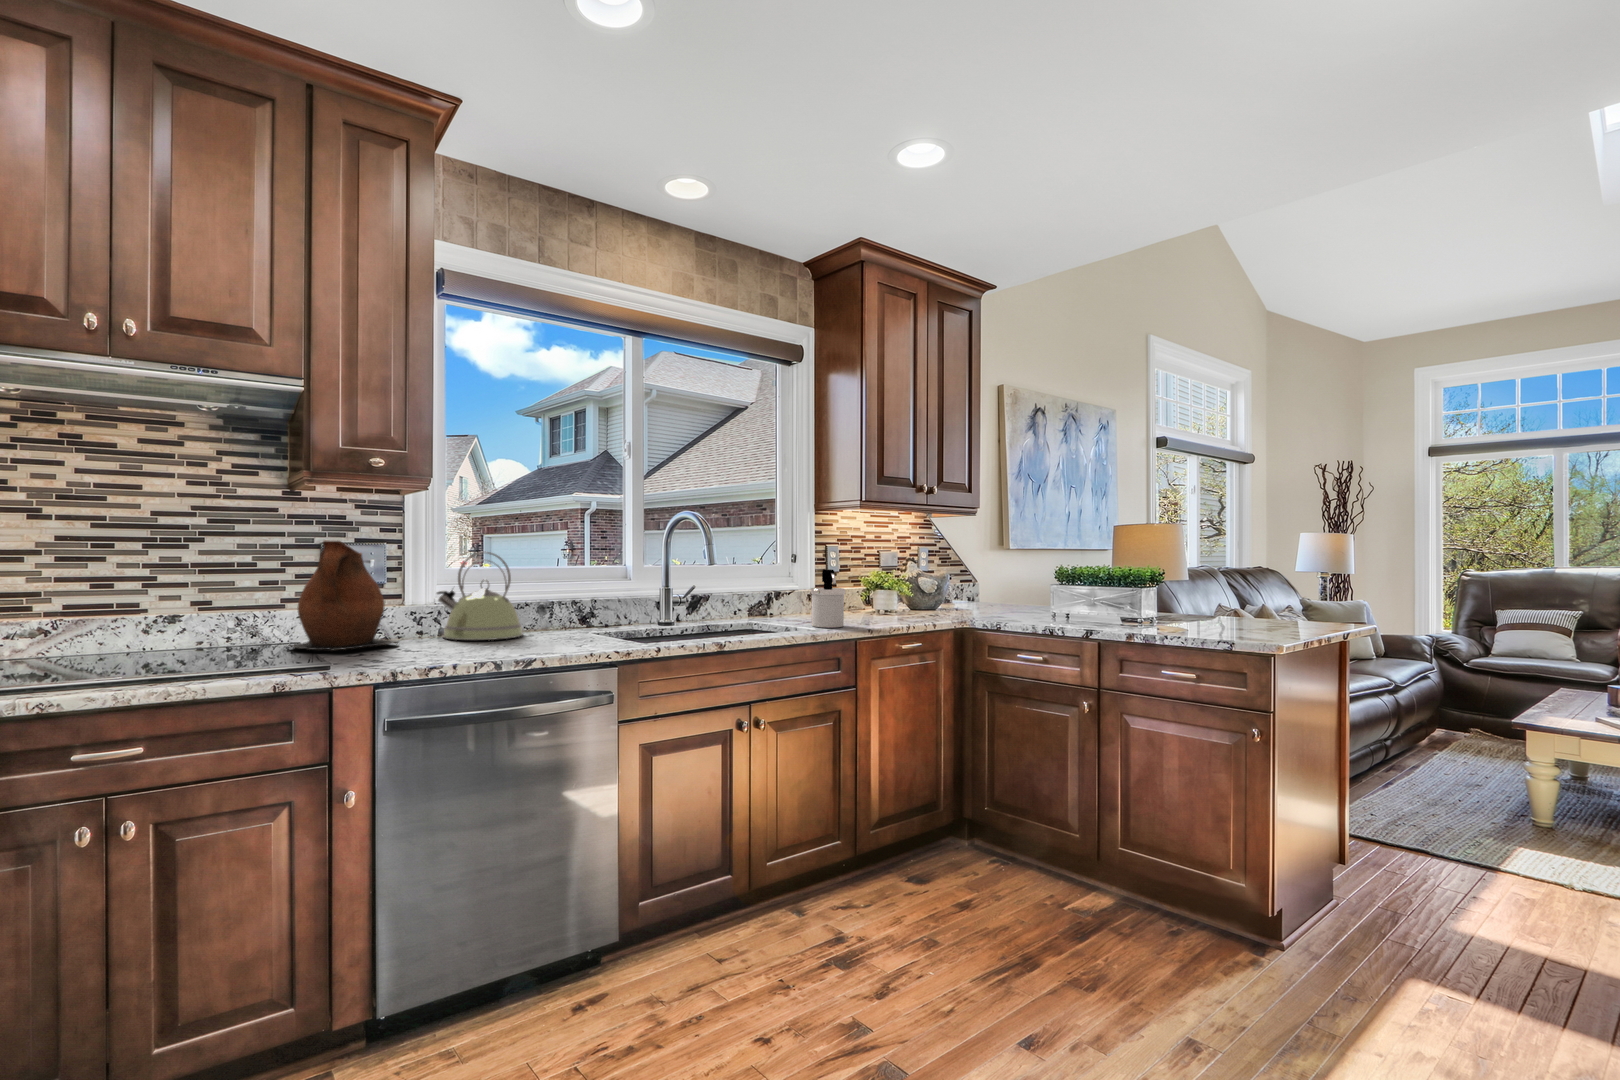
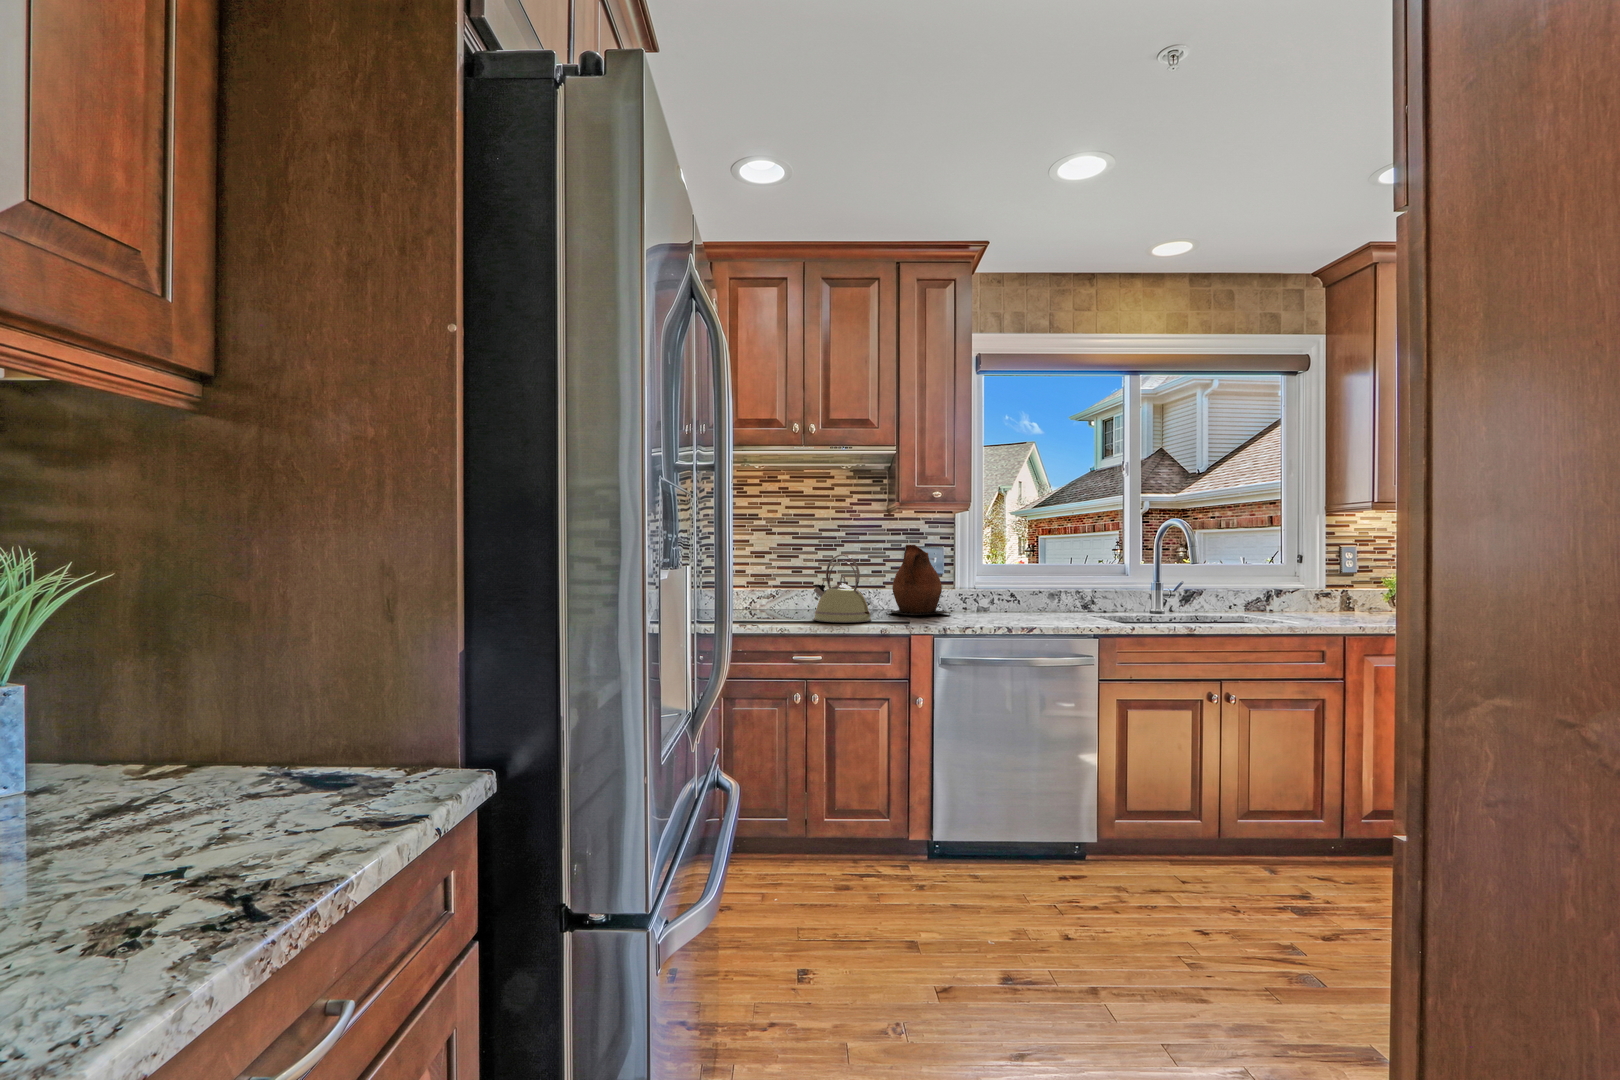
kettle: present [437,552,523,640] -> present [813,554,871,622]
soap dispenser: present [811,569,845,628] -> none [1301,568,1340,623]

